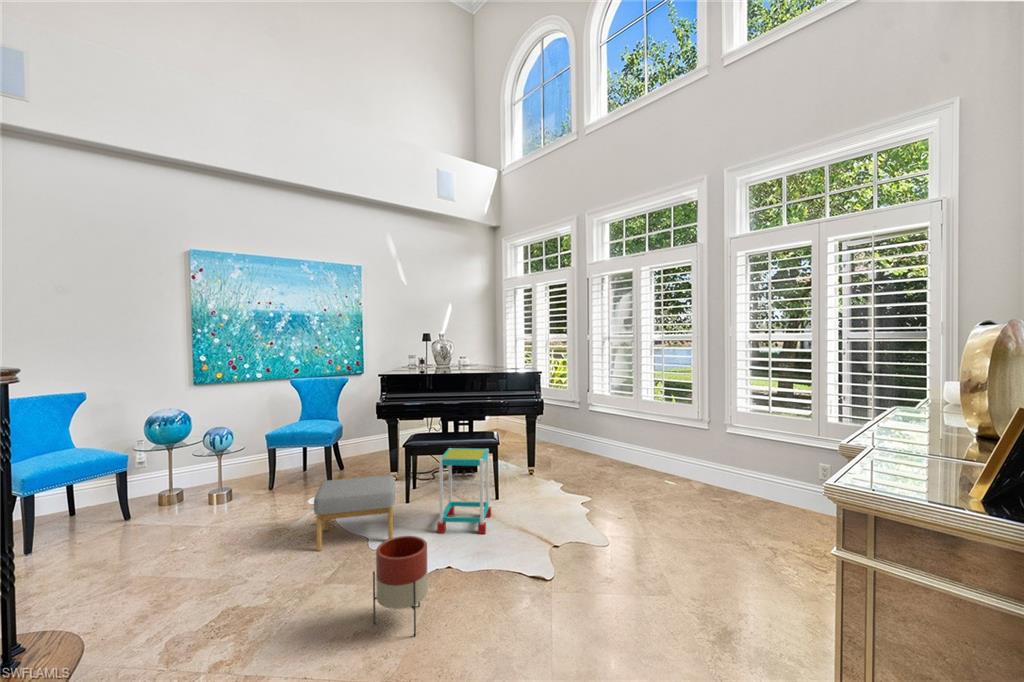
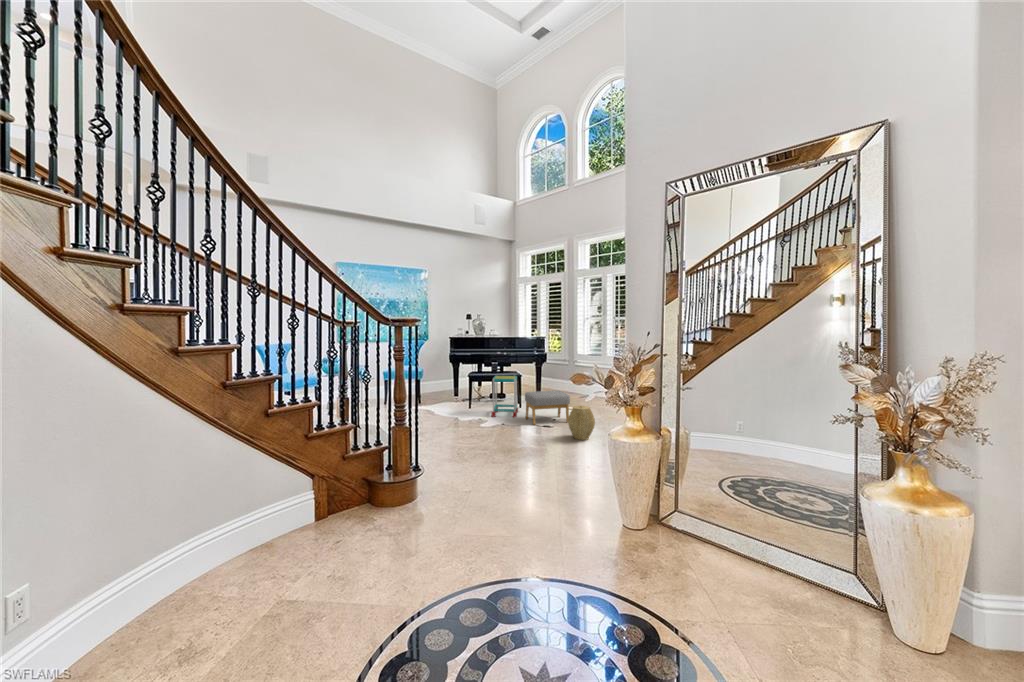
footstool: present [314,476,395,551] -> present [525,391,570,425]
planter: present [373,536,428,636] -> none [475,403,498,440]
woven basket: none [590,546,654,639] -> present [568,406,595,440]

